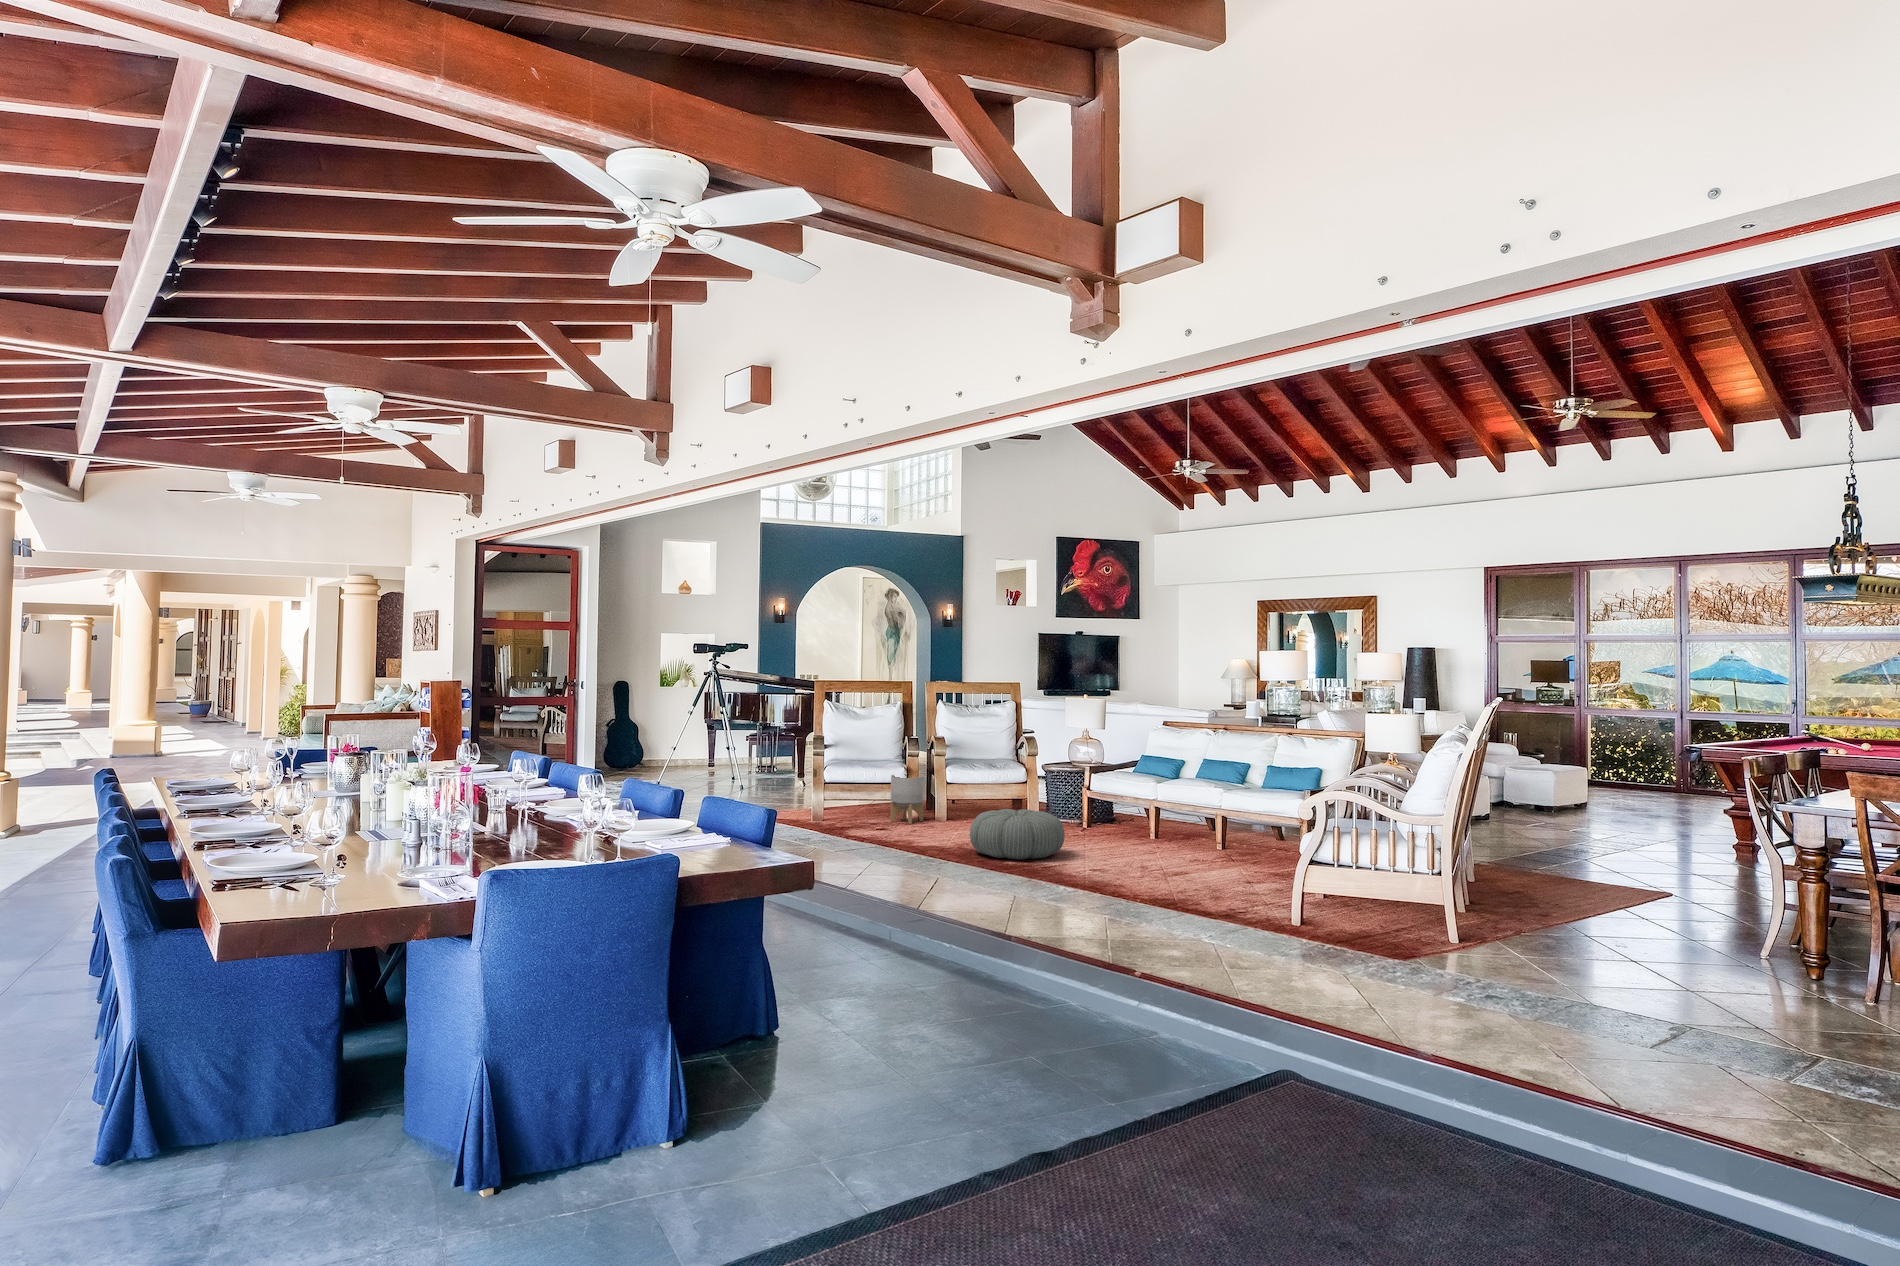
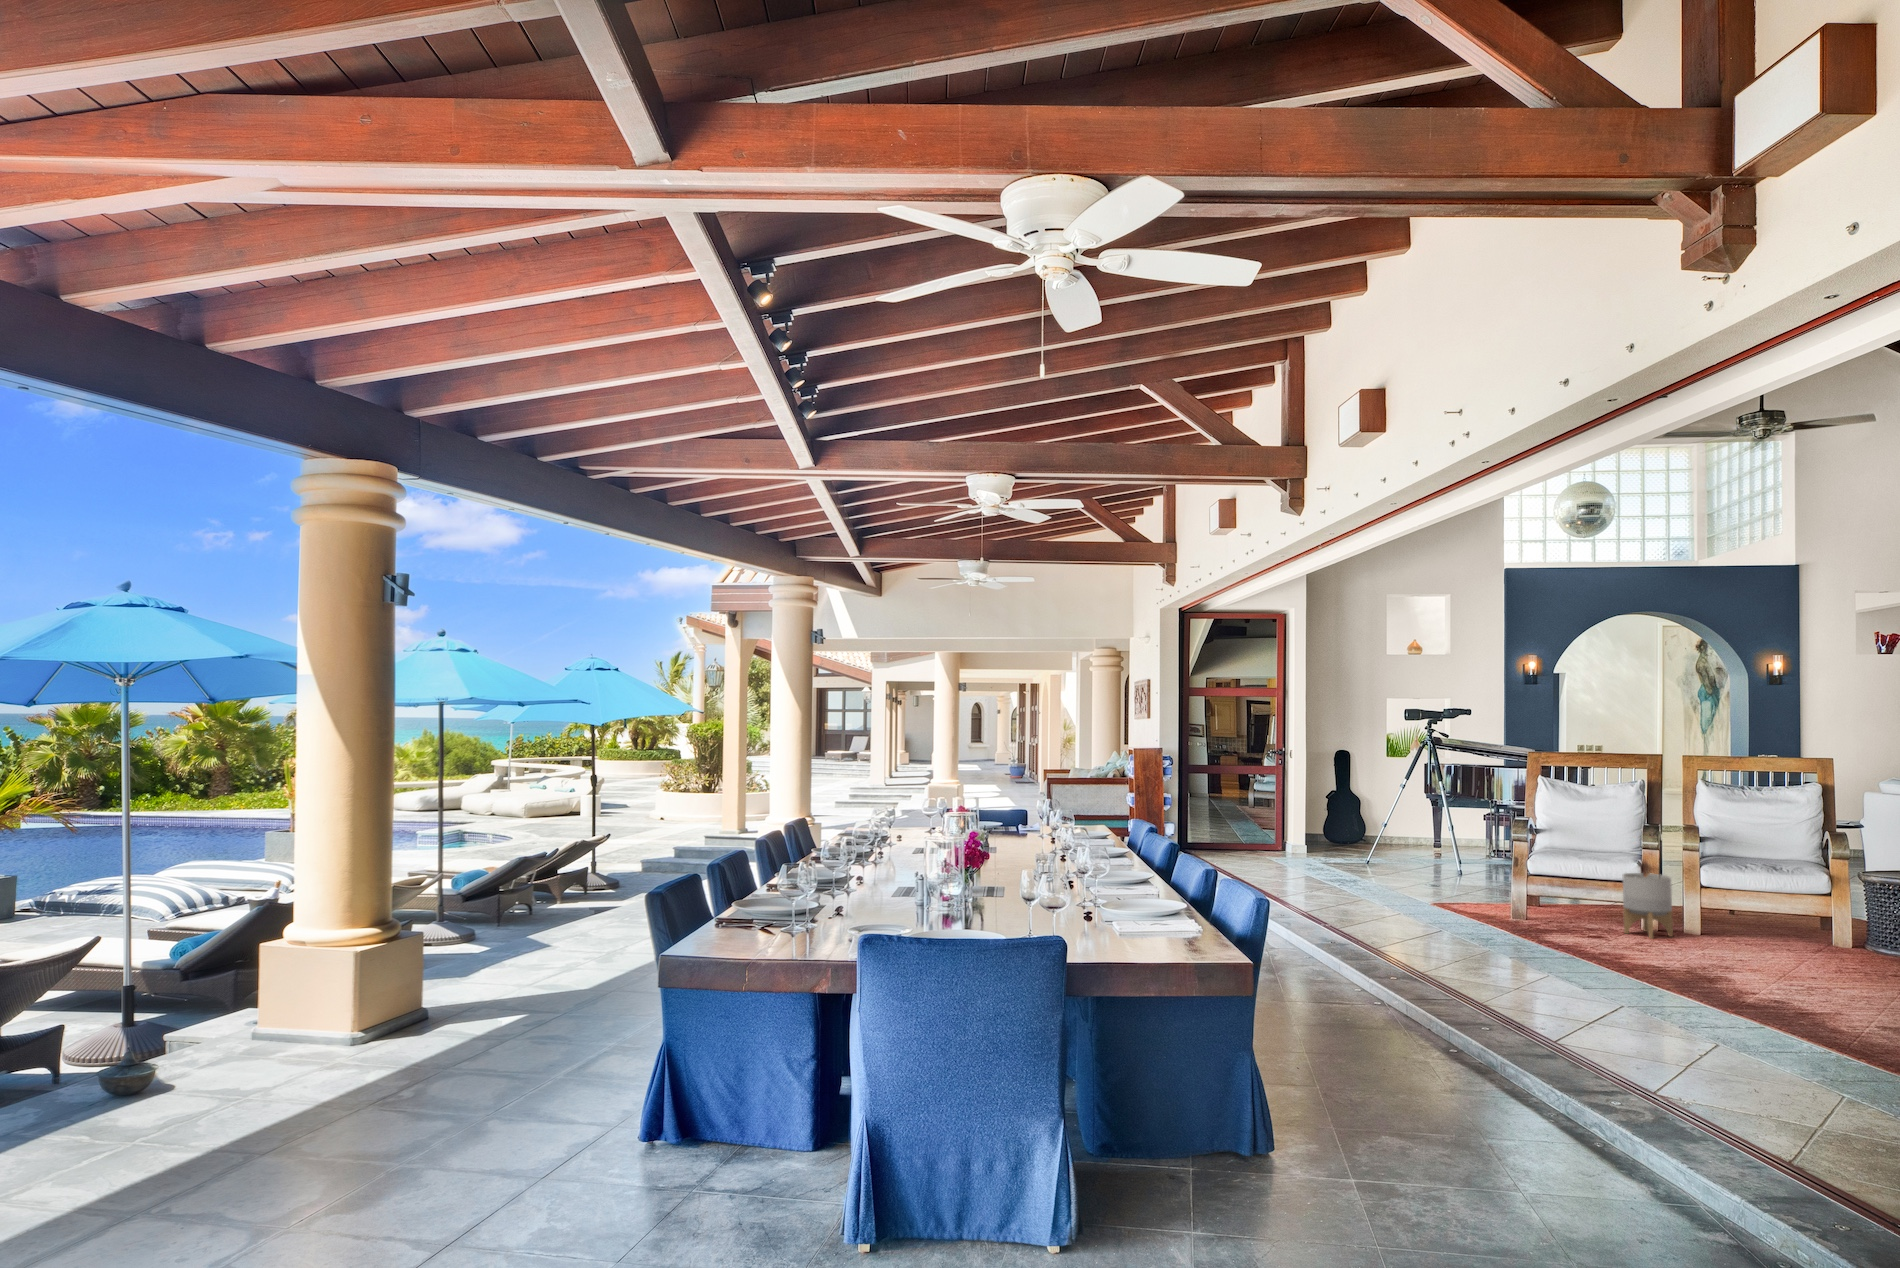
pouf: present [970,809,1065,860] -> none [1709,934,1869,1009]

